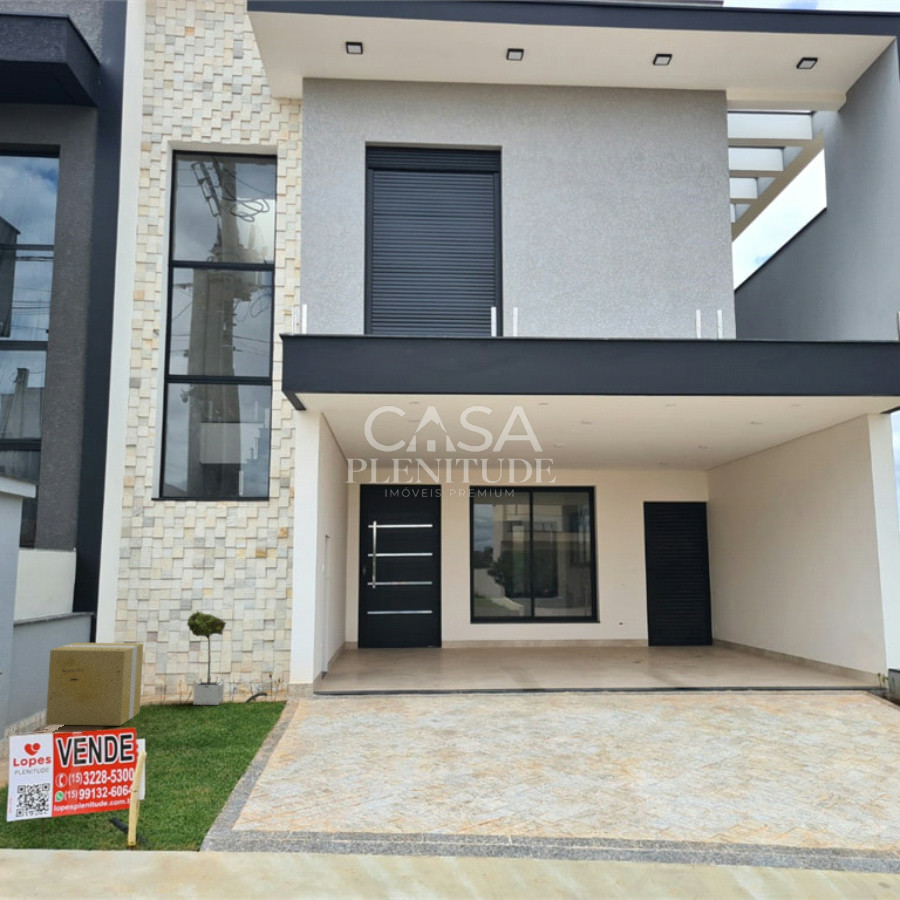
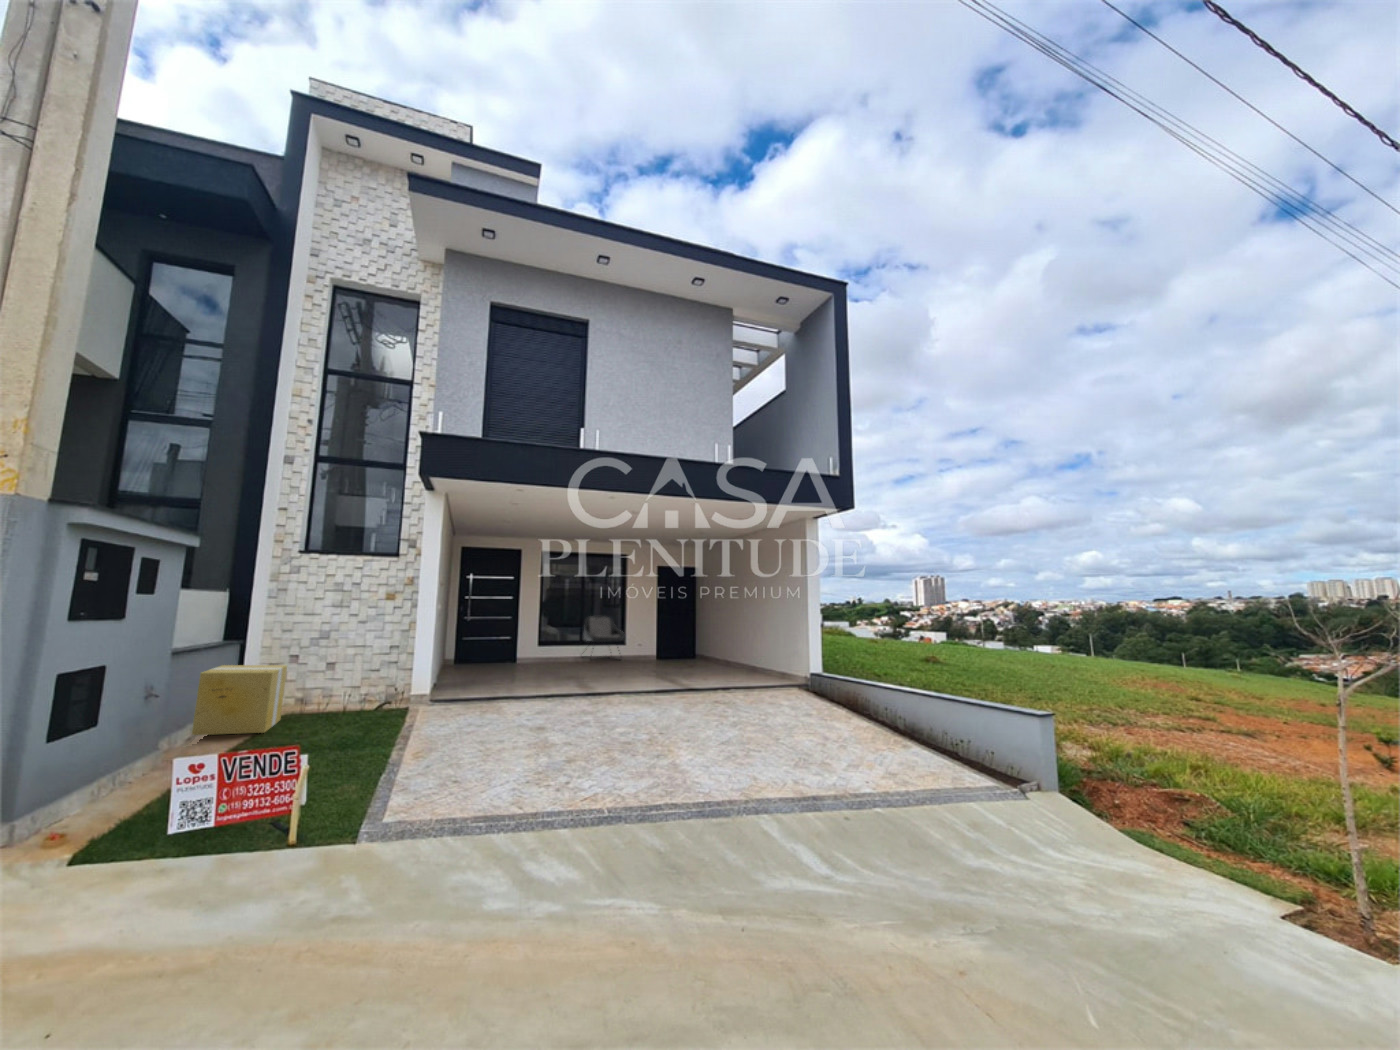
lounge chair: none [537,580,602,648] -> present [584,616,625,658]
potted tree: present [187,612,226,705] -> none [326,639,360,711]

